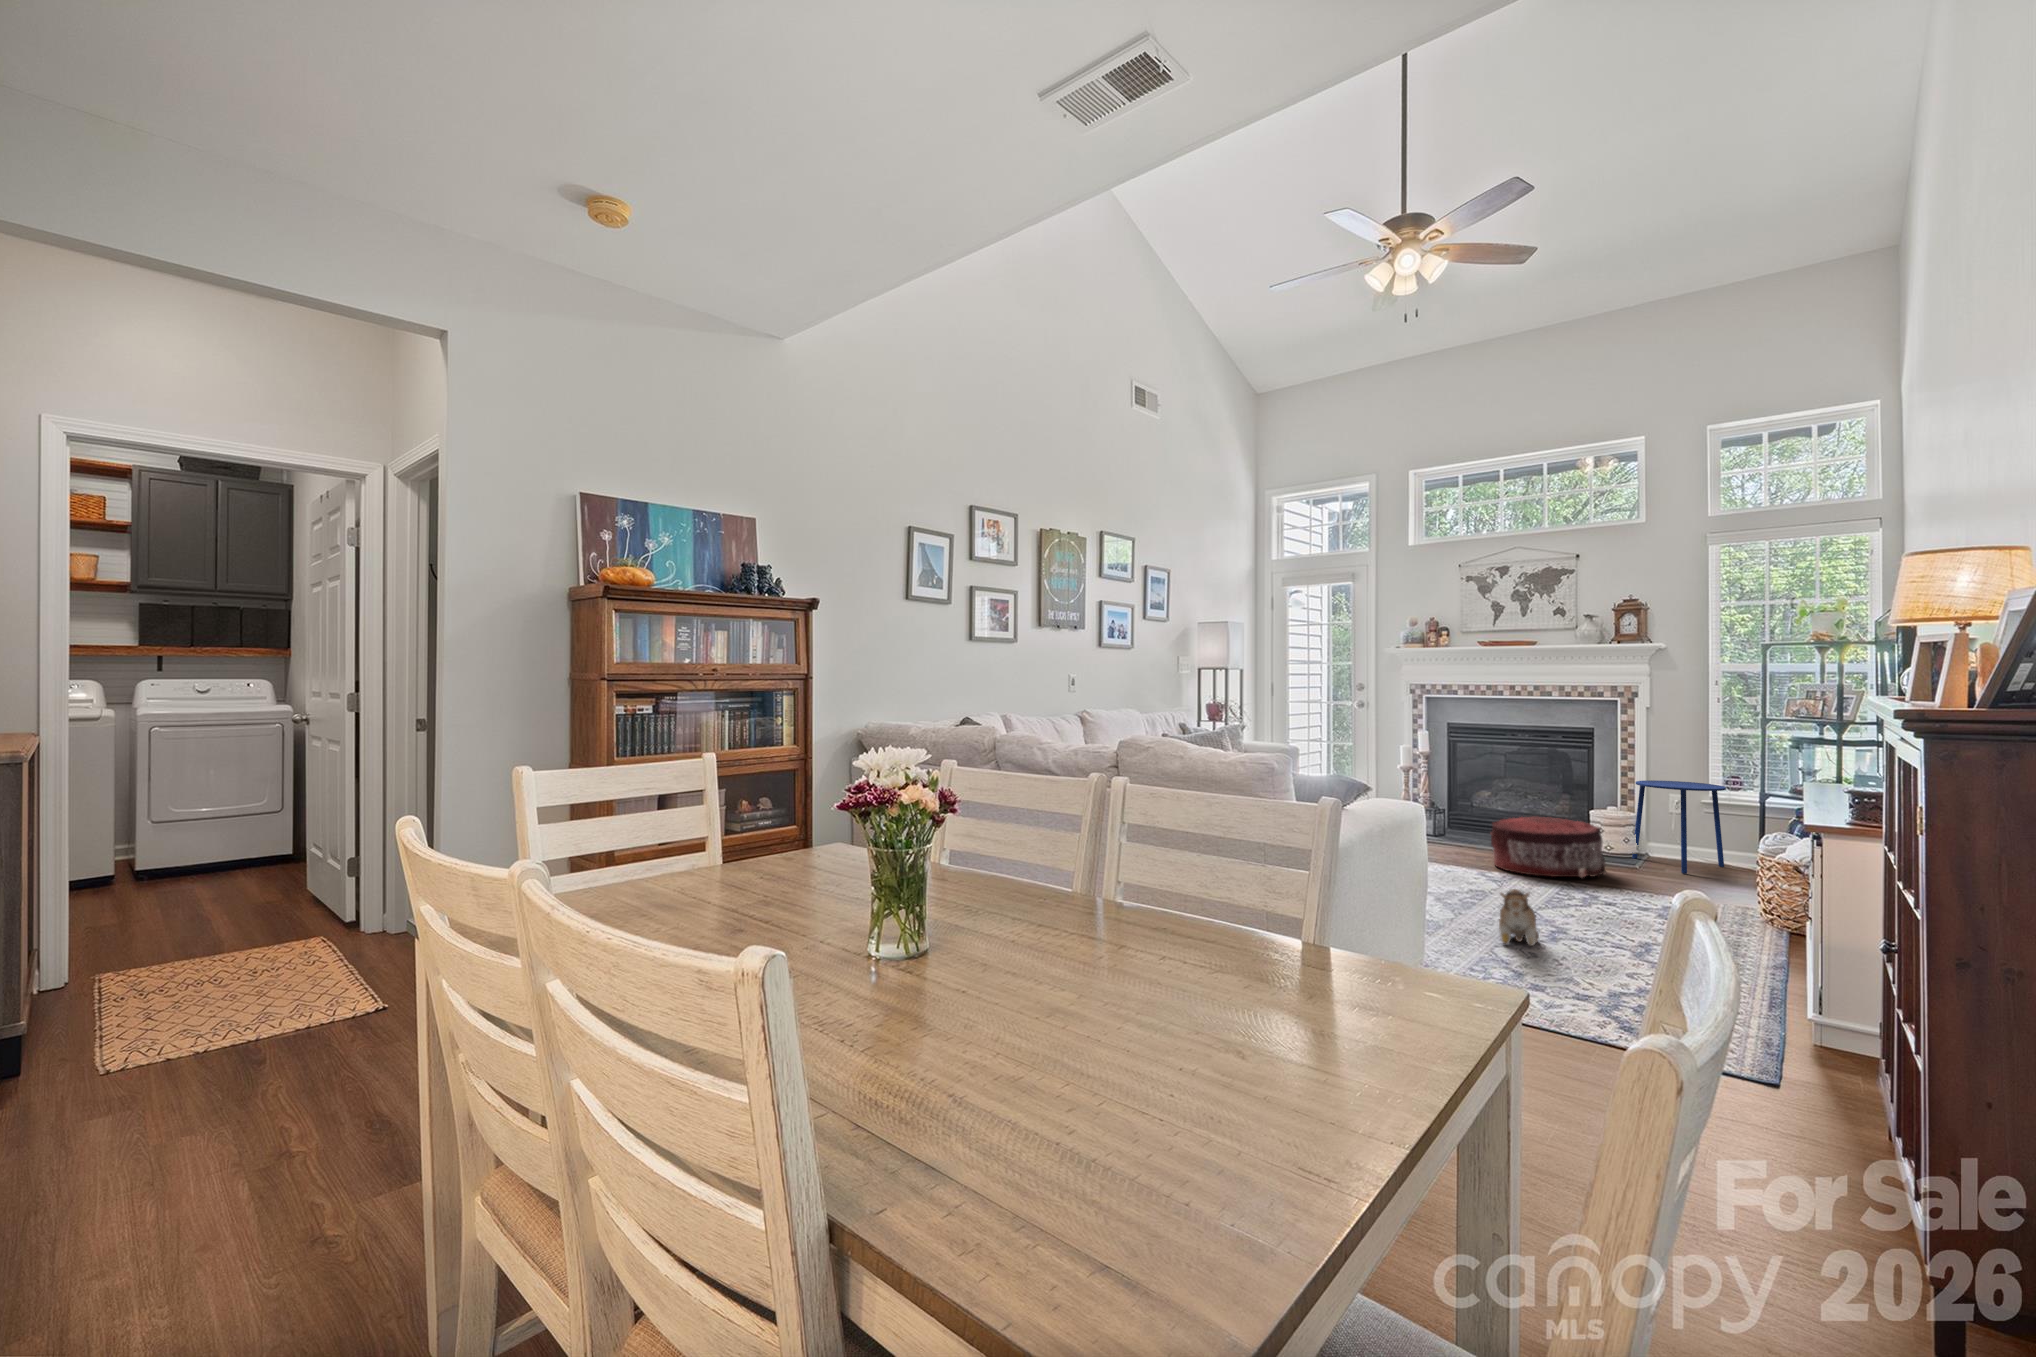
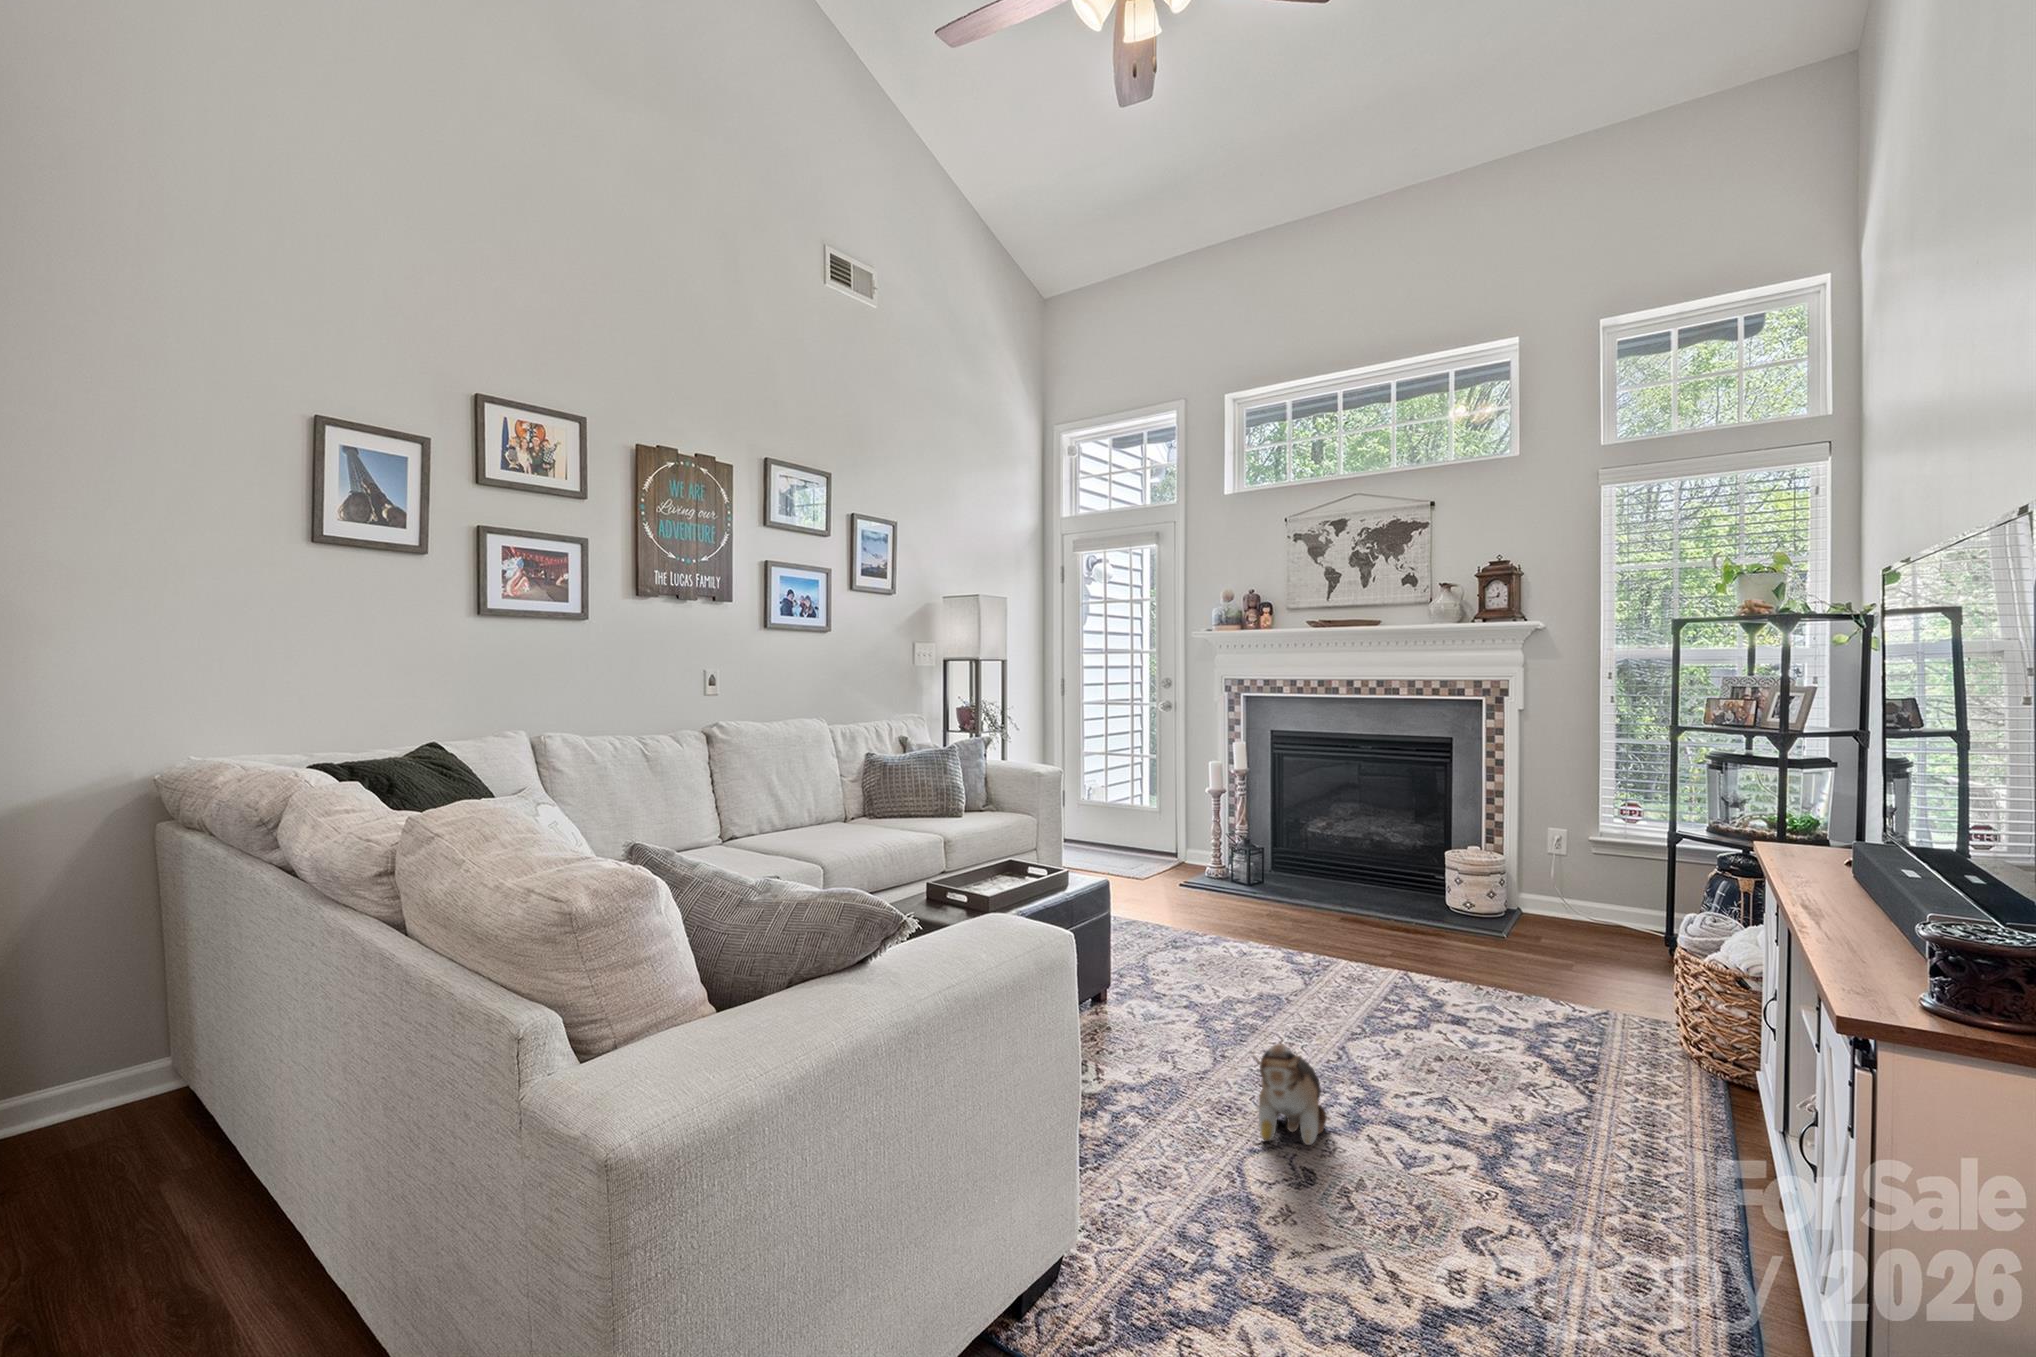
side table: present [1632,780,1726,874] -> none [1502,811,1624,949]
pouf: present [1491,817,1606,877] -> none [1307,867,1463,965]

